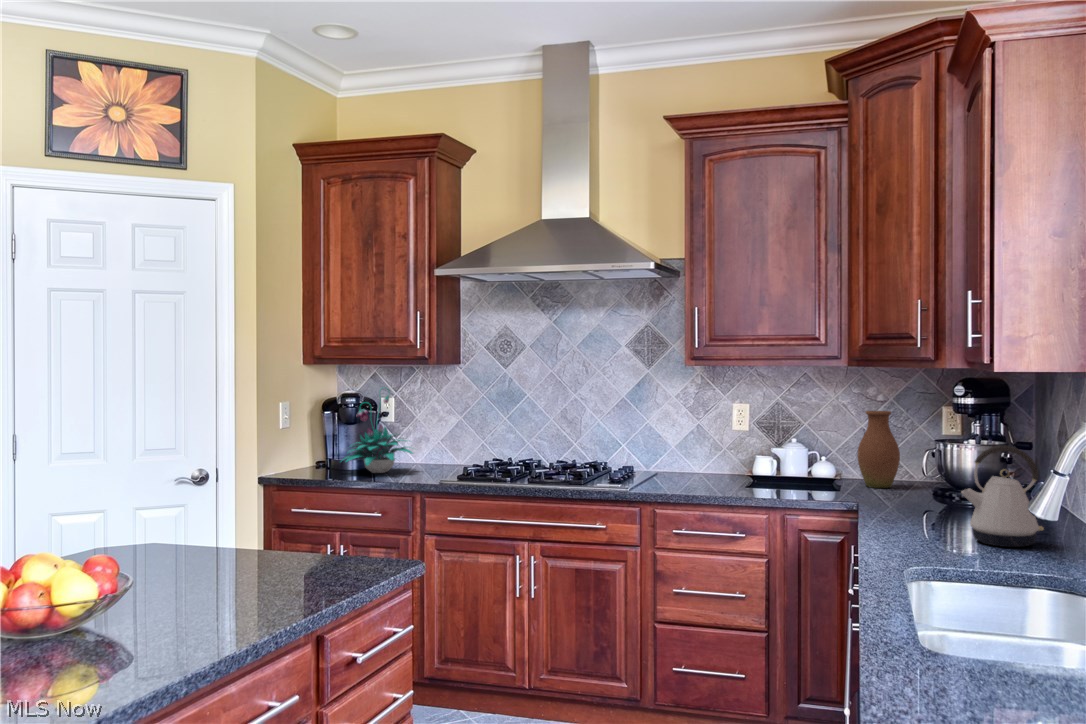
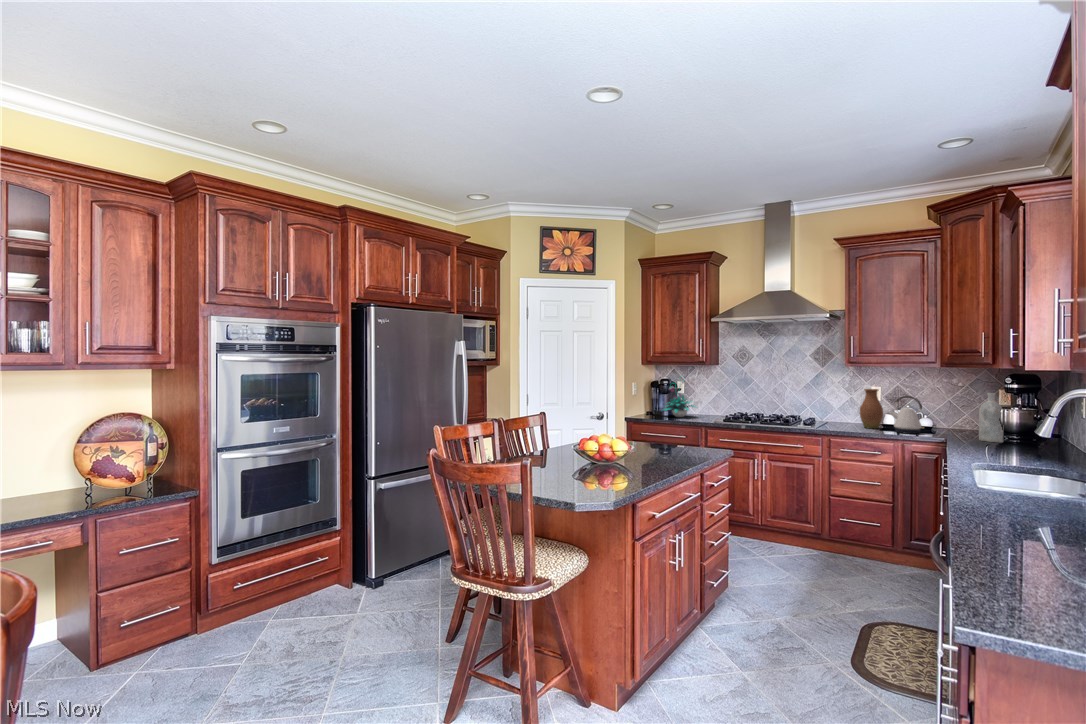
vase: present [857,411,900,488] -> present [860,389,883,429]
bottle: none [911,416,951,511] -> present [979,393,1004,442]
kettle: present [962,446,1044,547] -> present [890,396,924,434]

